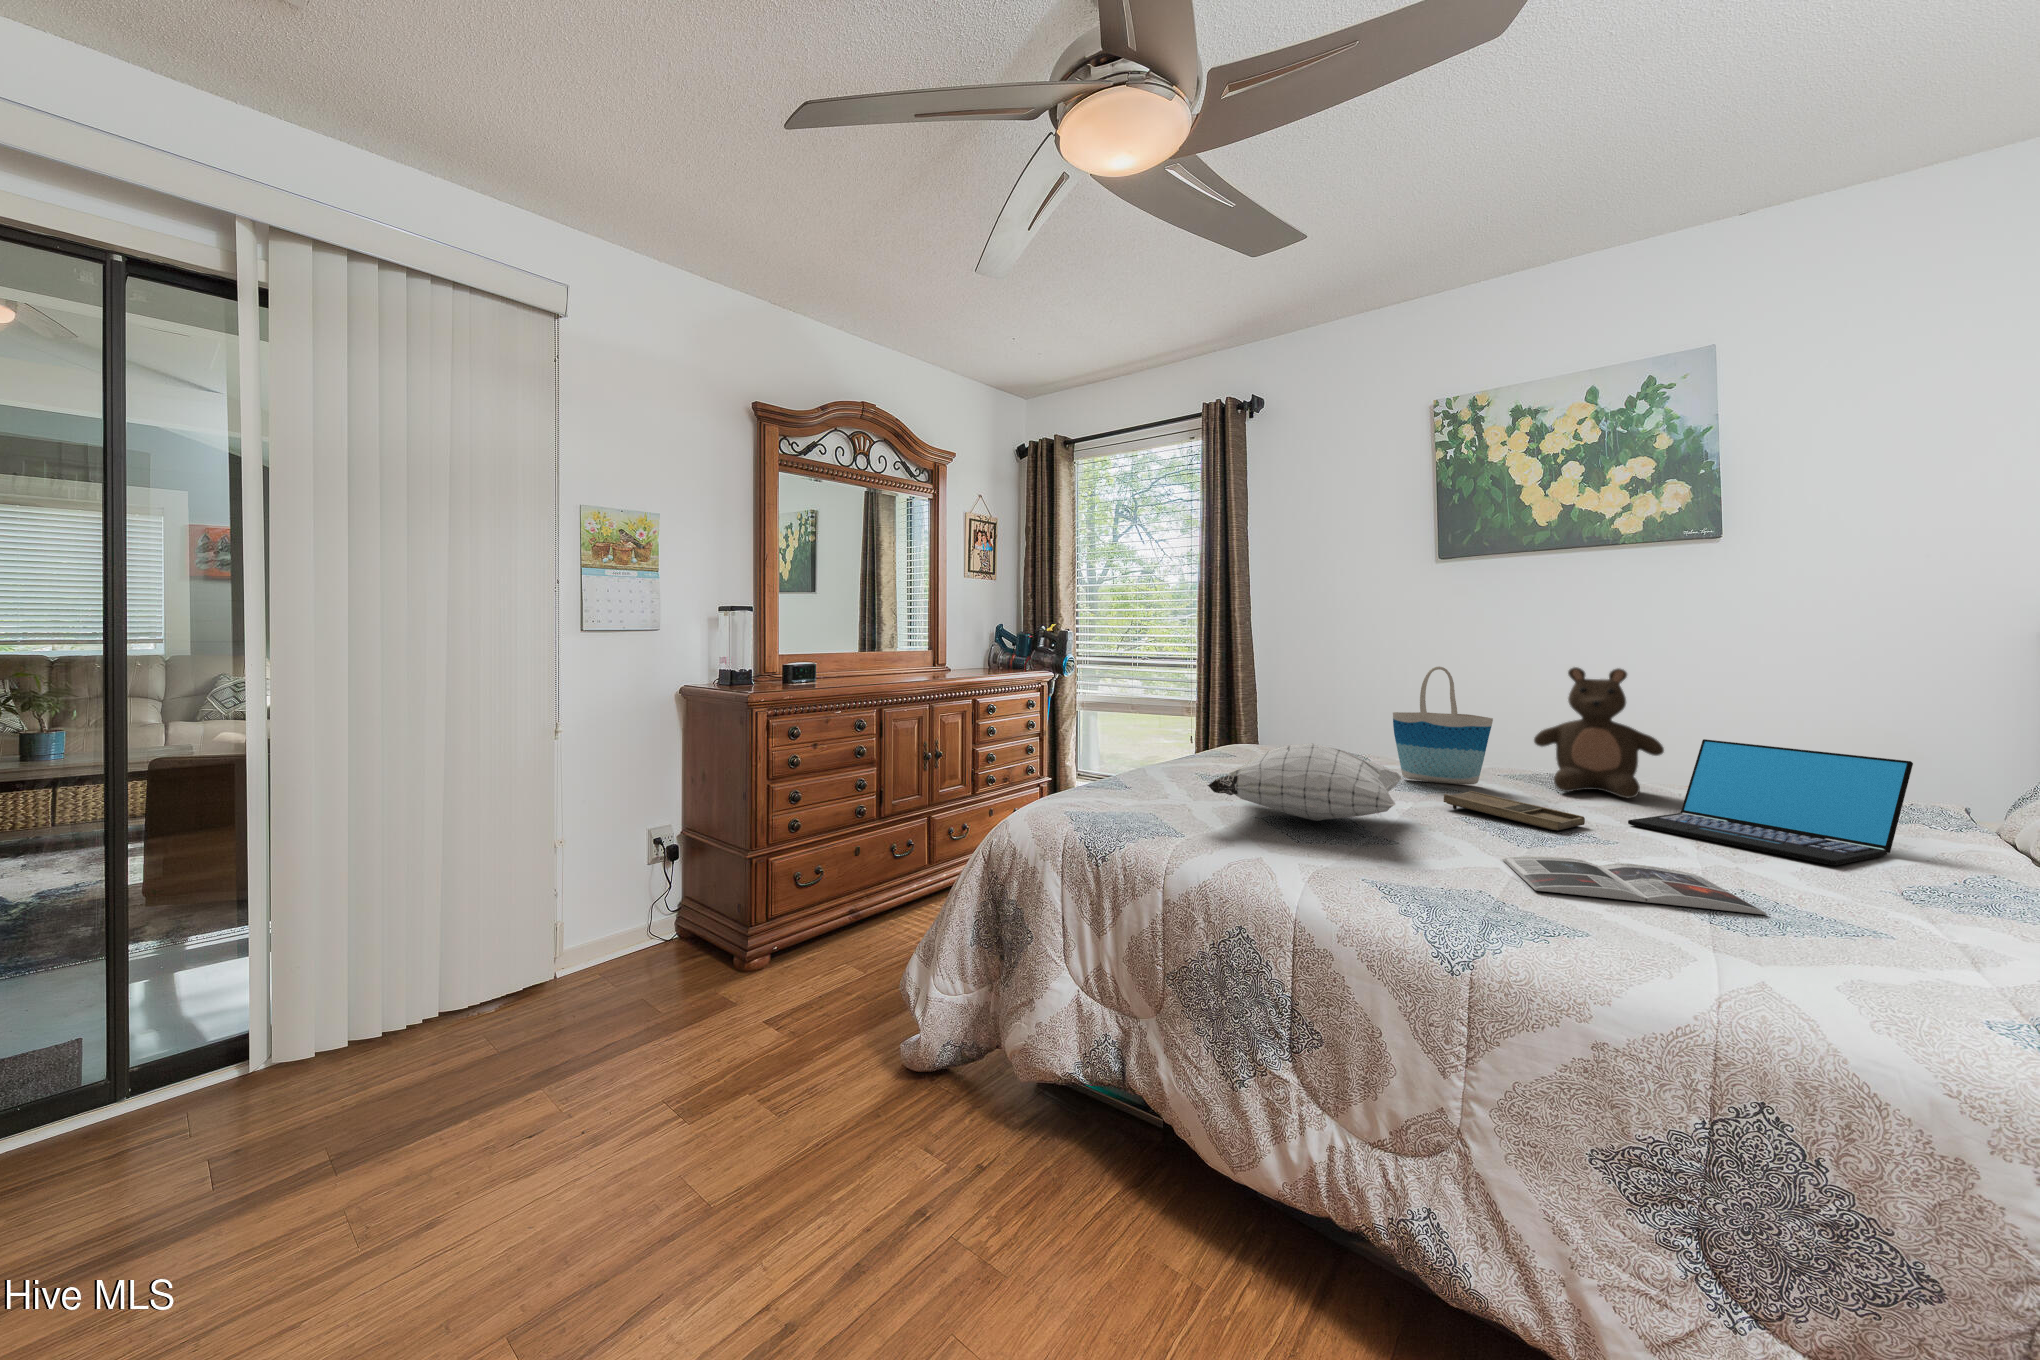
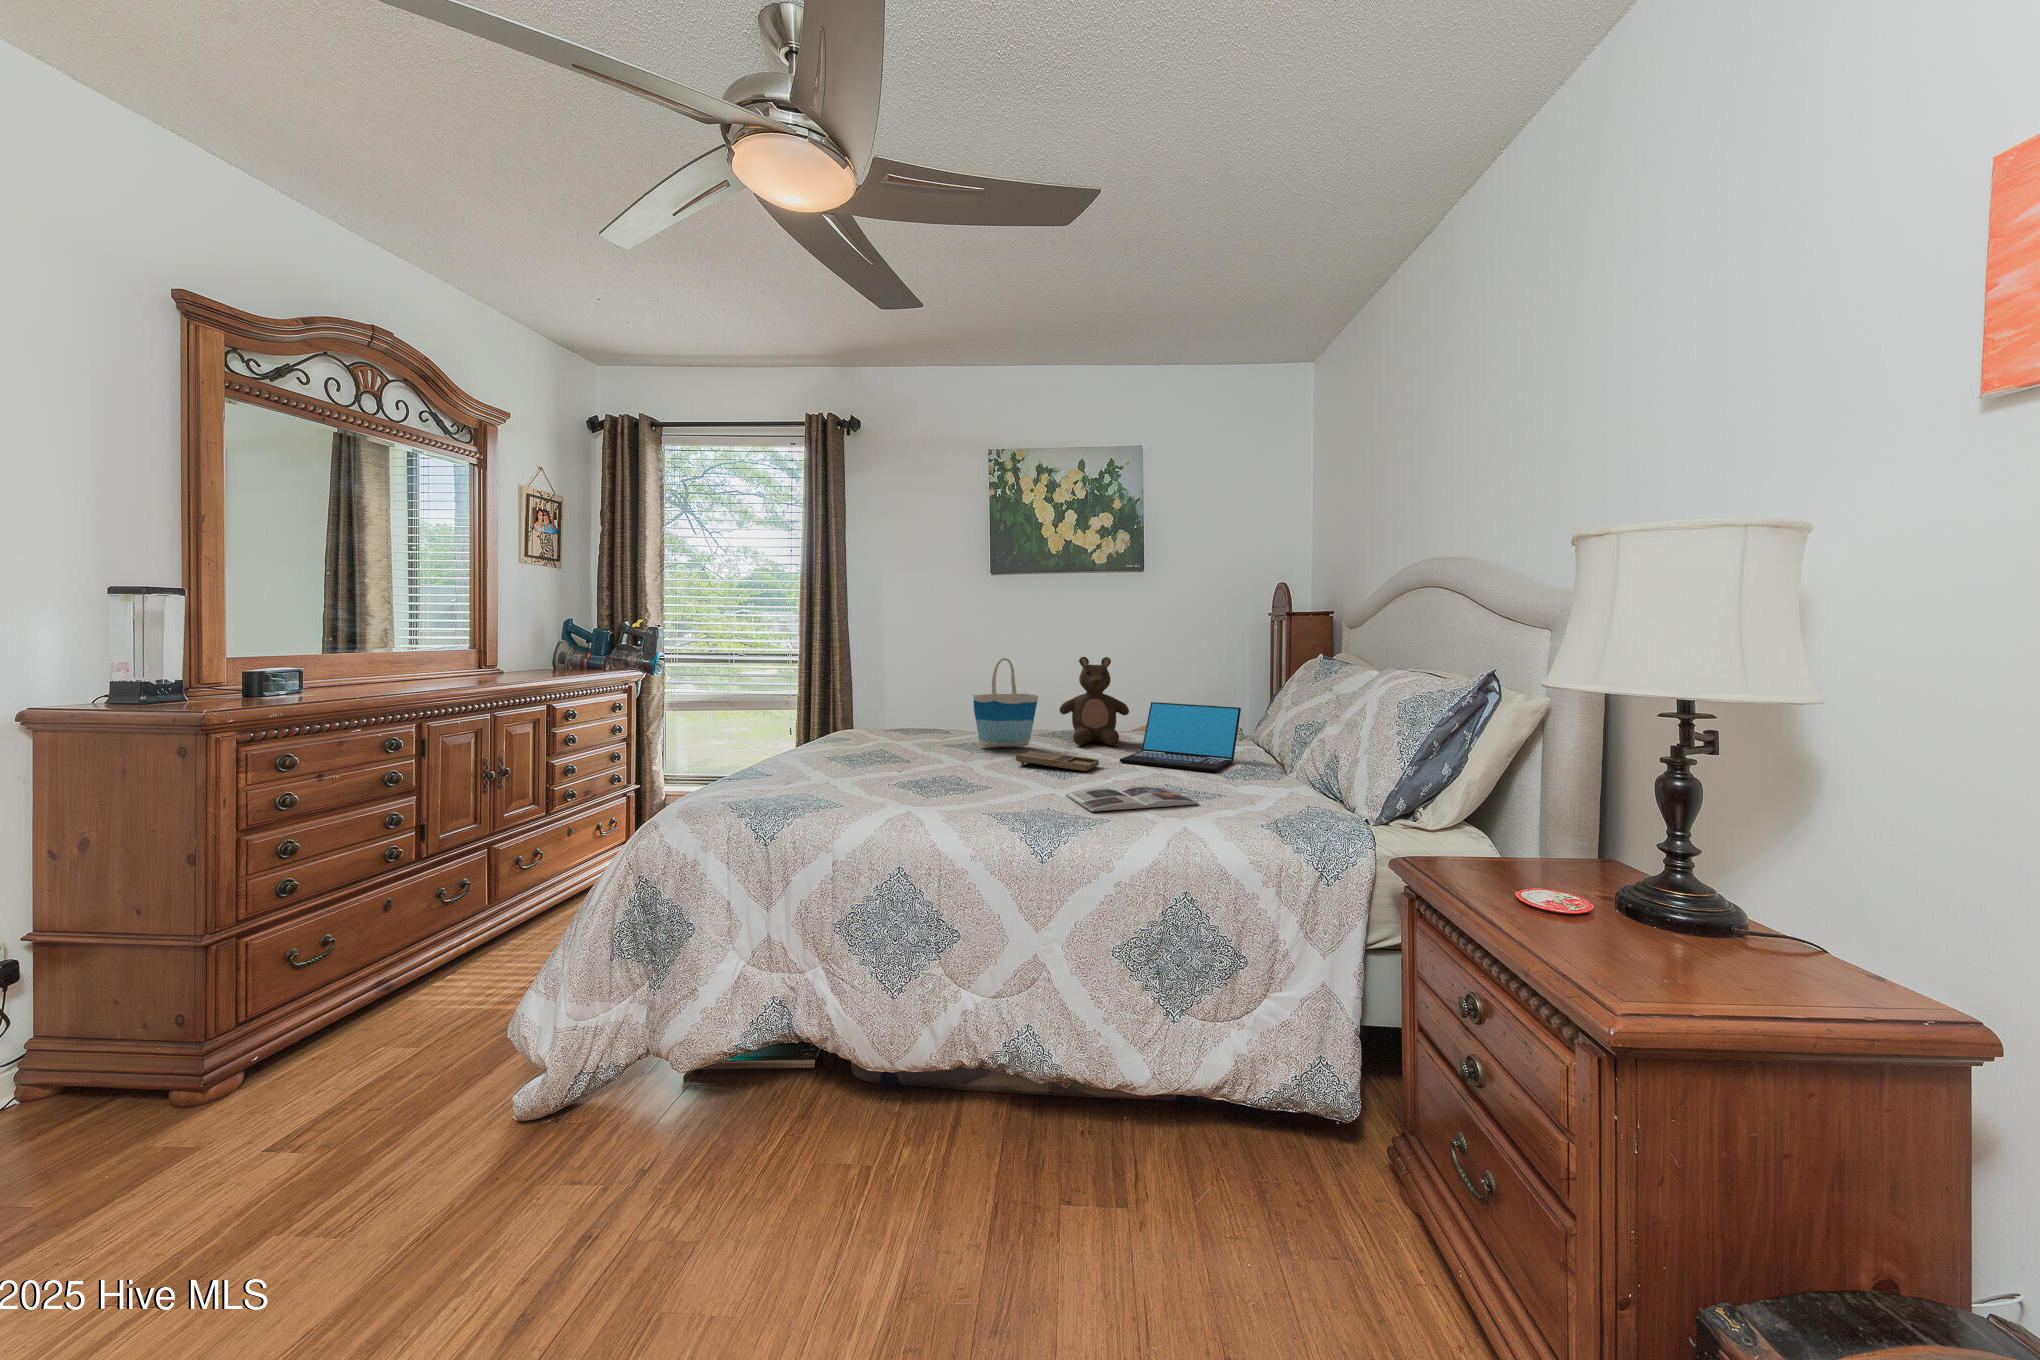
pillow: present [1207,743,1403,821] -> none [857,723,1001,786]

